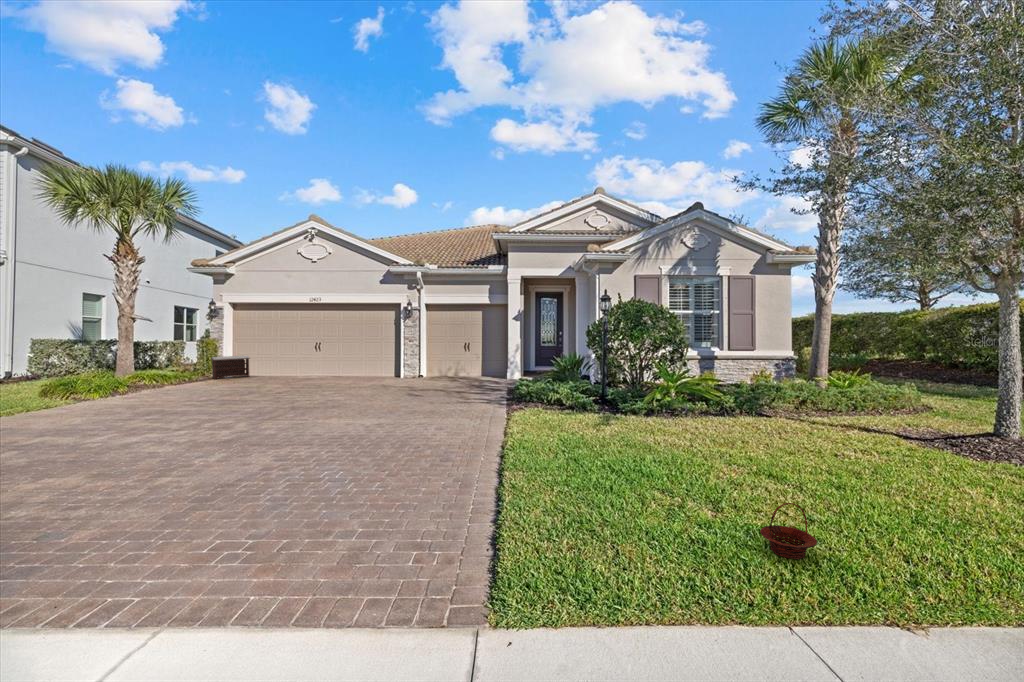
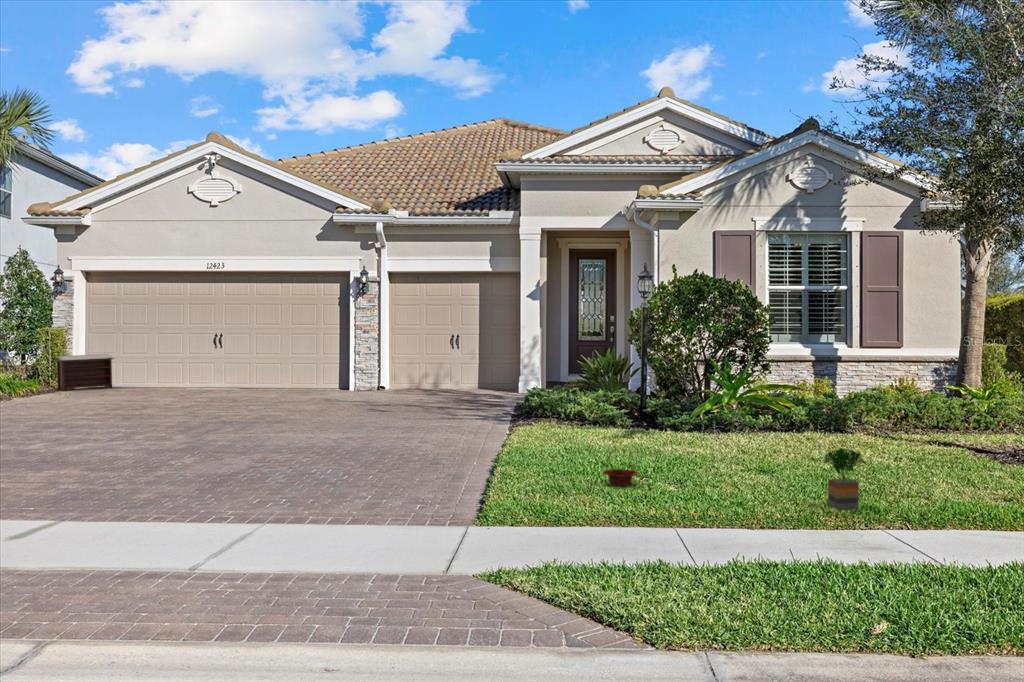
potted tree: none [908,475,969,553] -> present [825,448,867,509]
basket: present [760,503,817,559] -> present [603,450,638,486]

